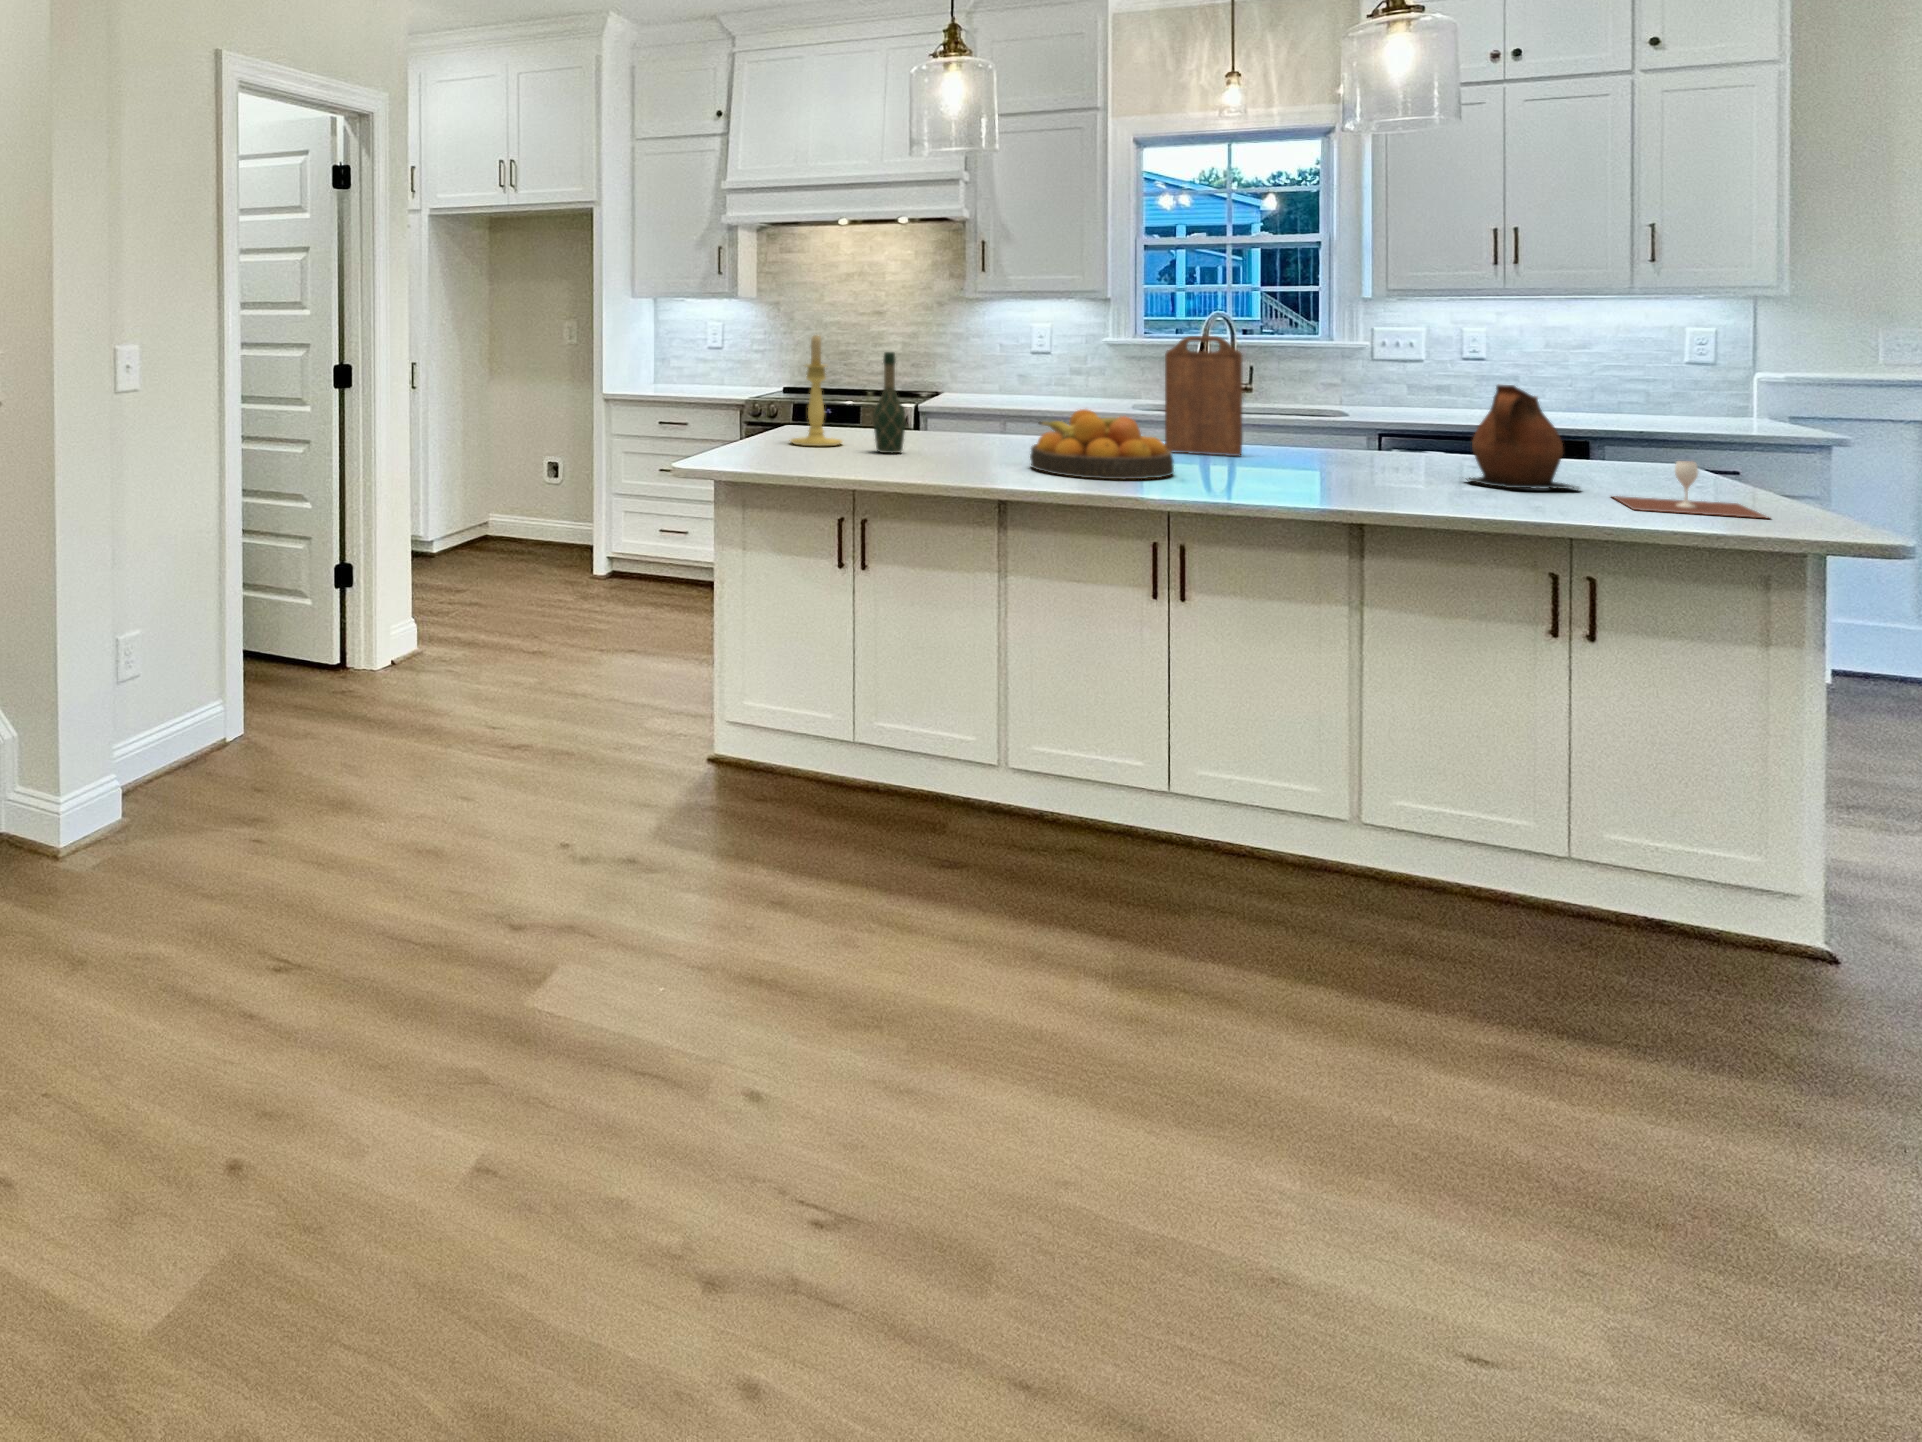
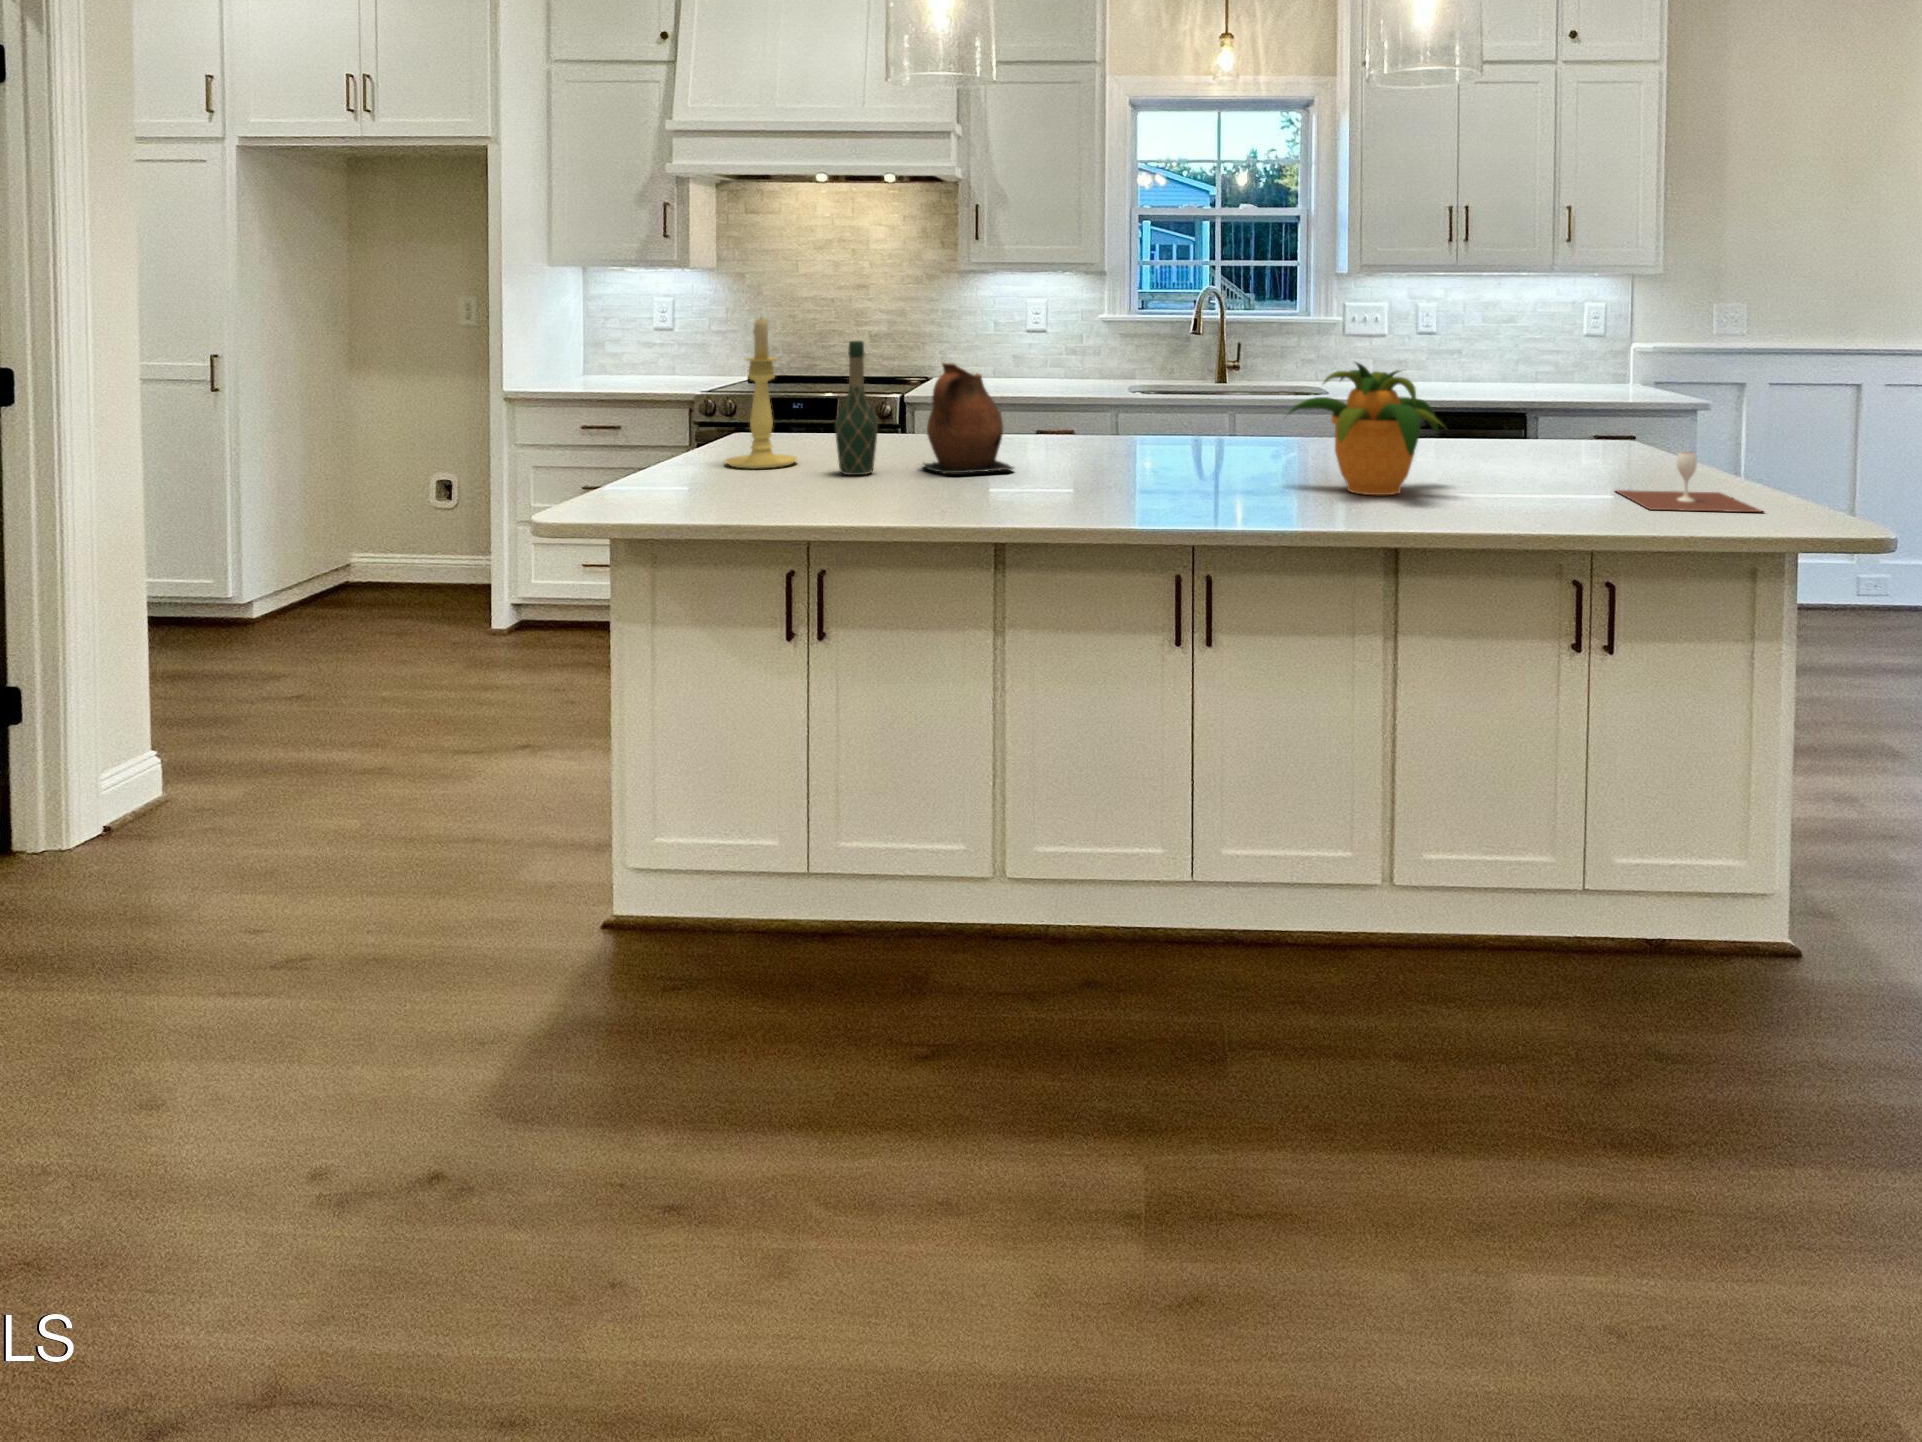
cutting board: present [1165,336,1243,456] -> none [1176,317,1257,455]
potted plant: none [1256,371,1419,487] -> present [1288,363,1442,495]
ceramic pitcher: present [1465,384,1579,489] -> present [923,363,1014,473]
fruit bowl: present [1030,409,1174,479] -> none [1032,411,1196,503]

